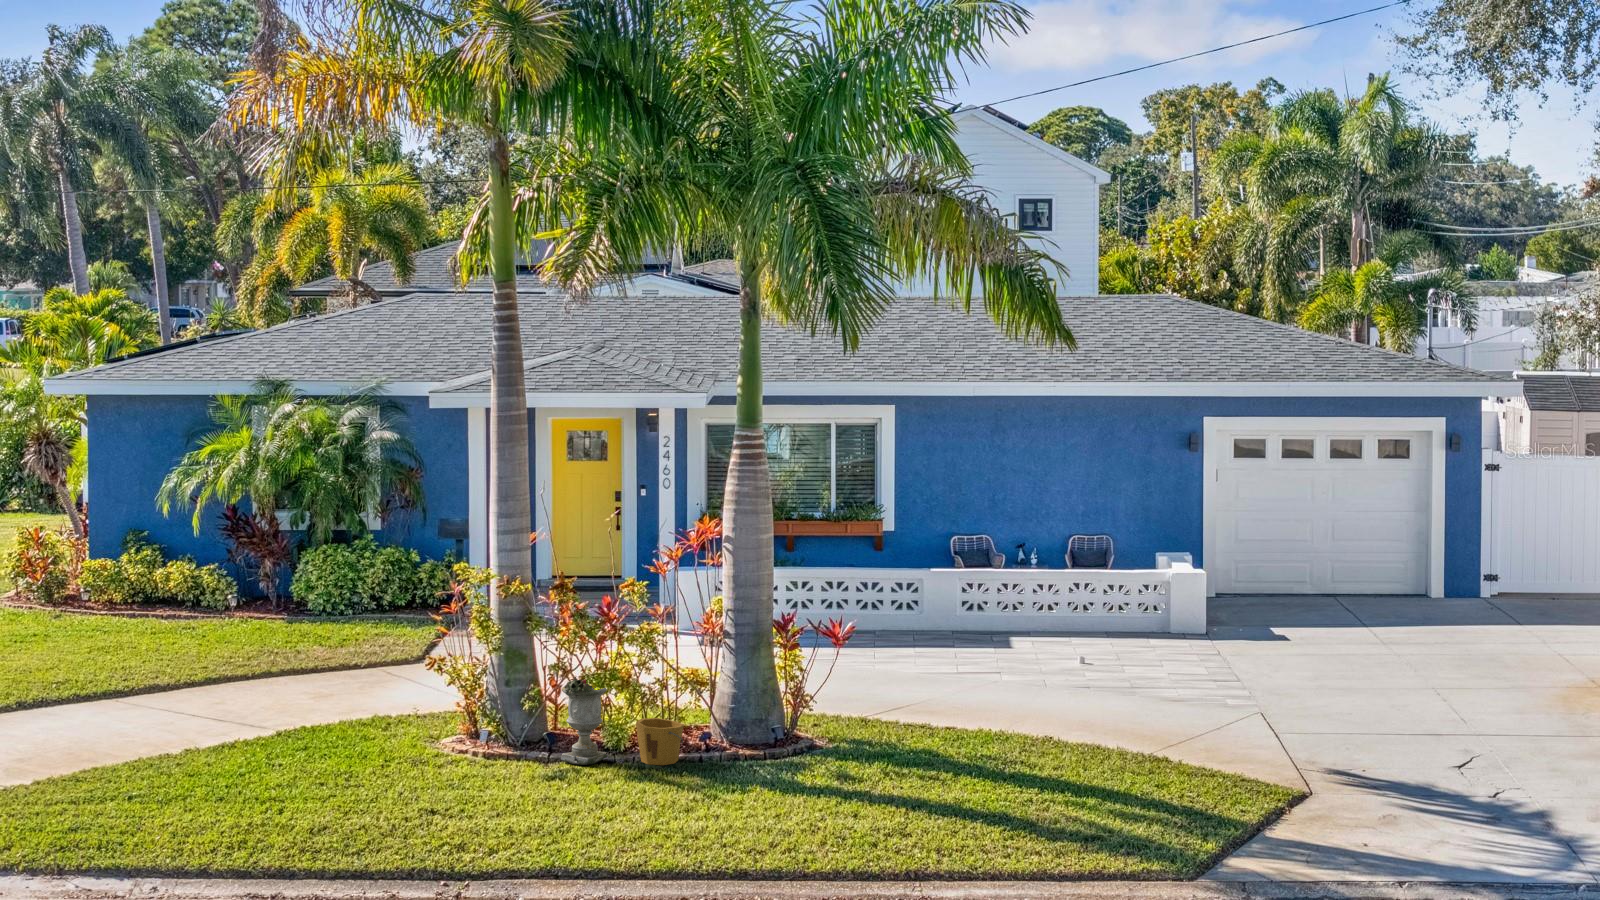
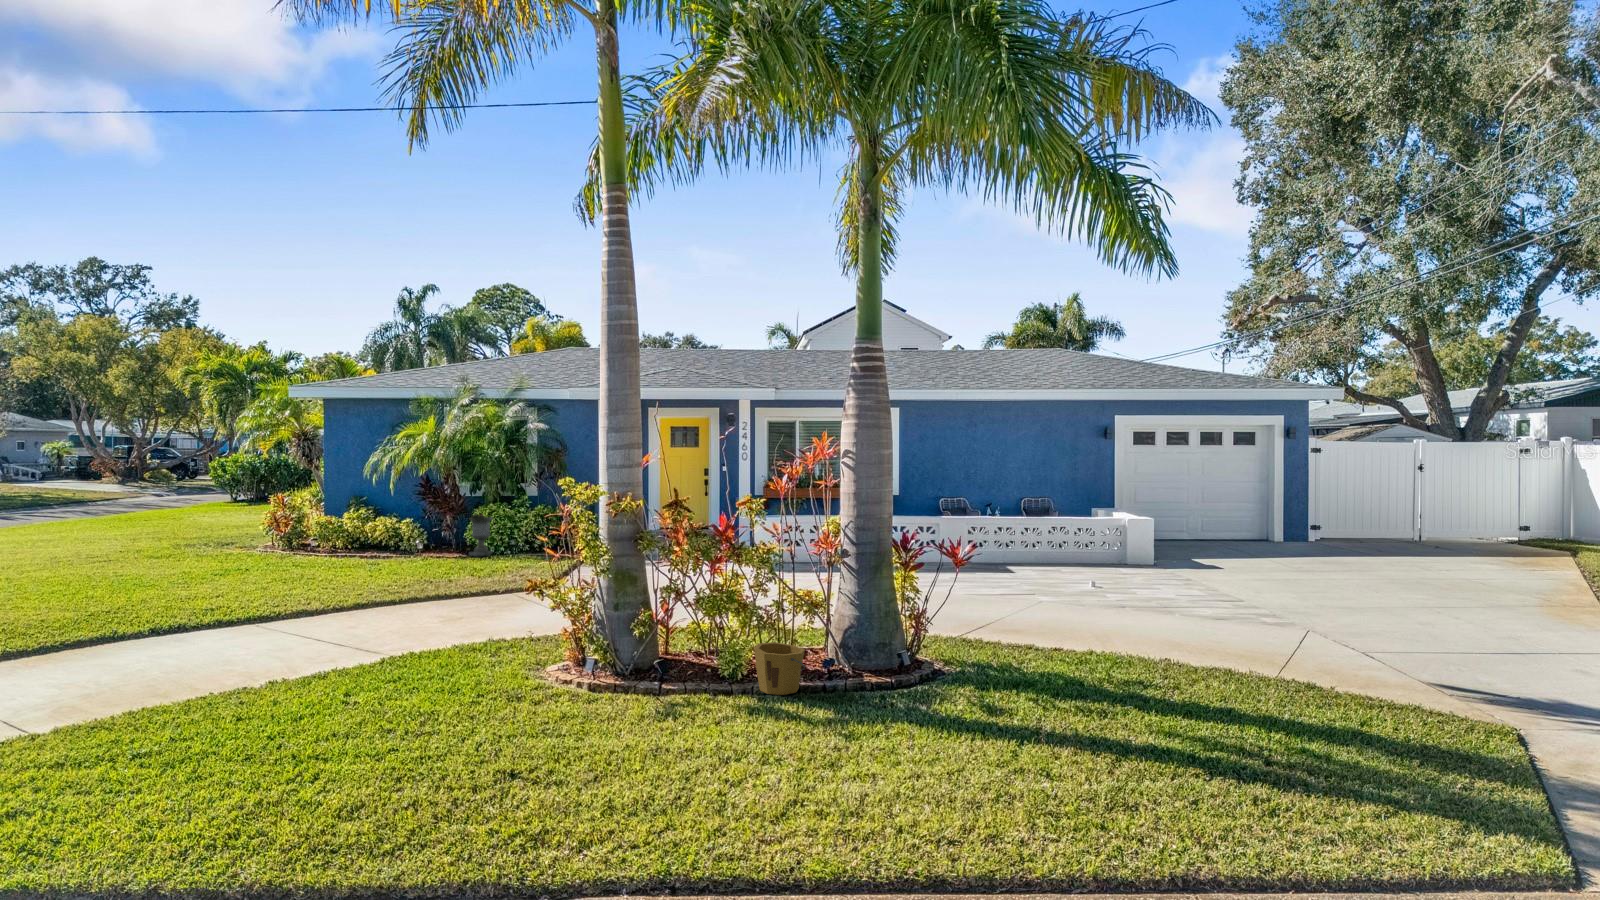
planter: present [561,677,607,765] -> present [469,514,493,557]

